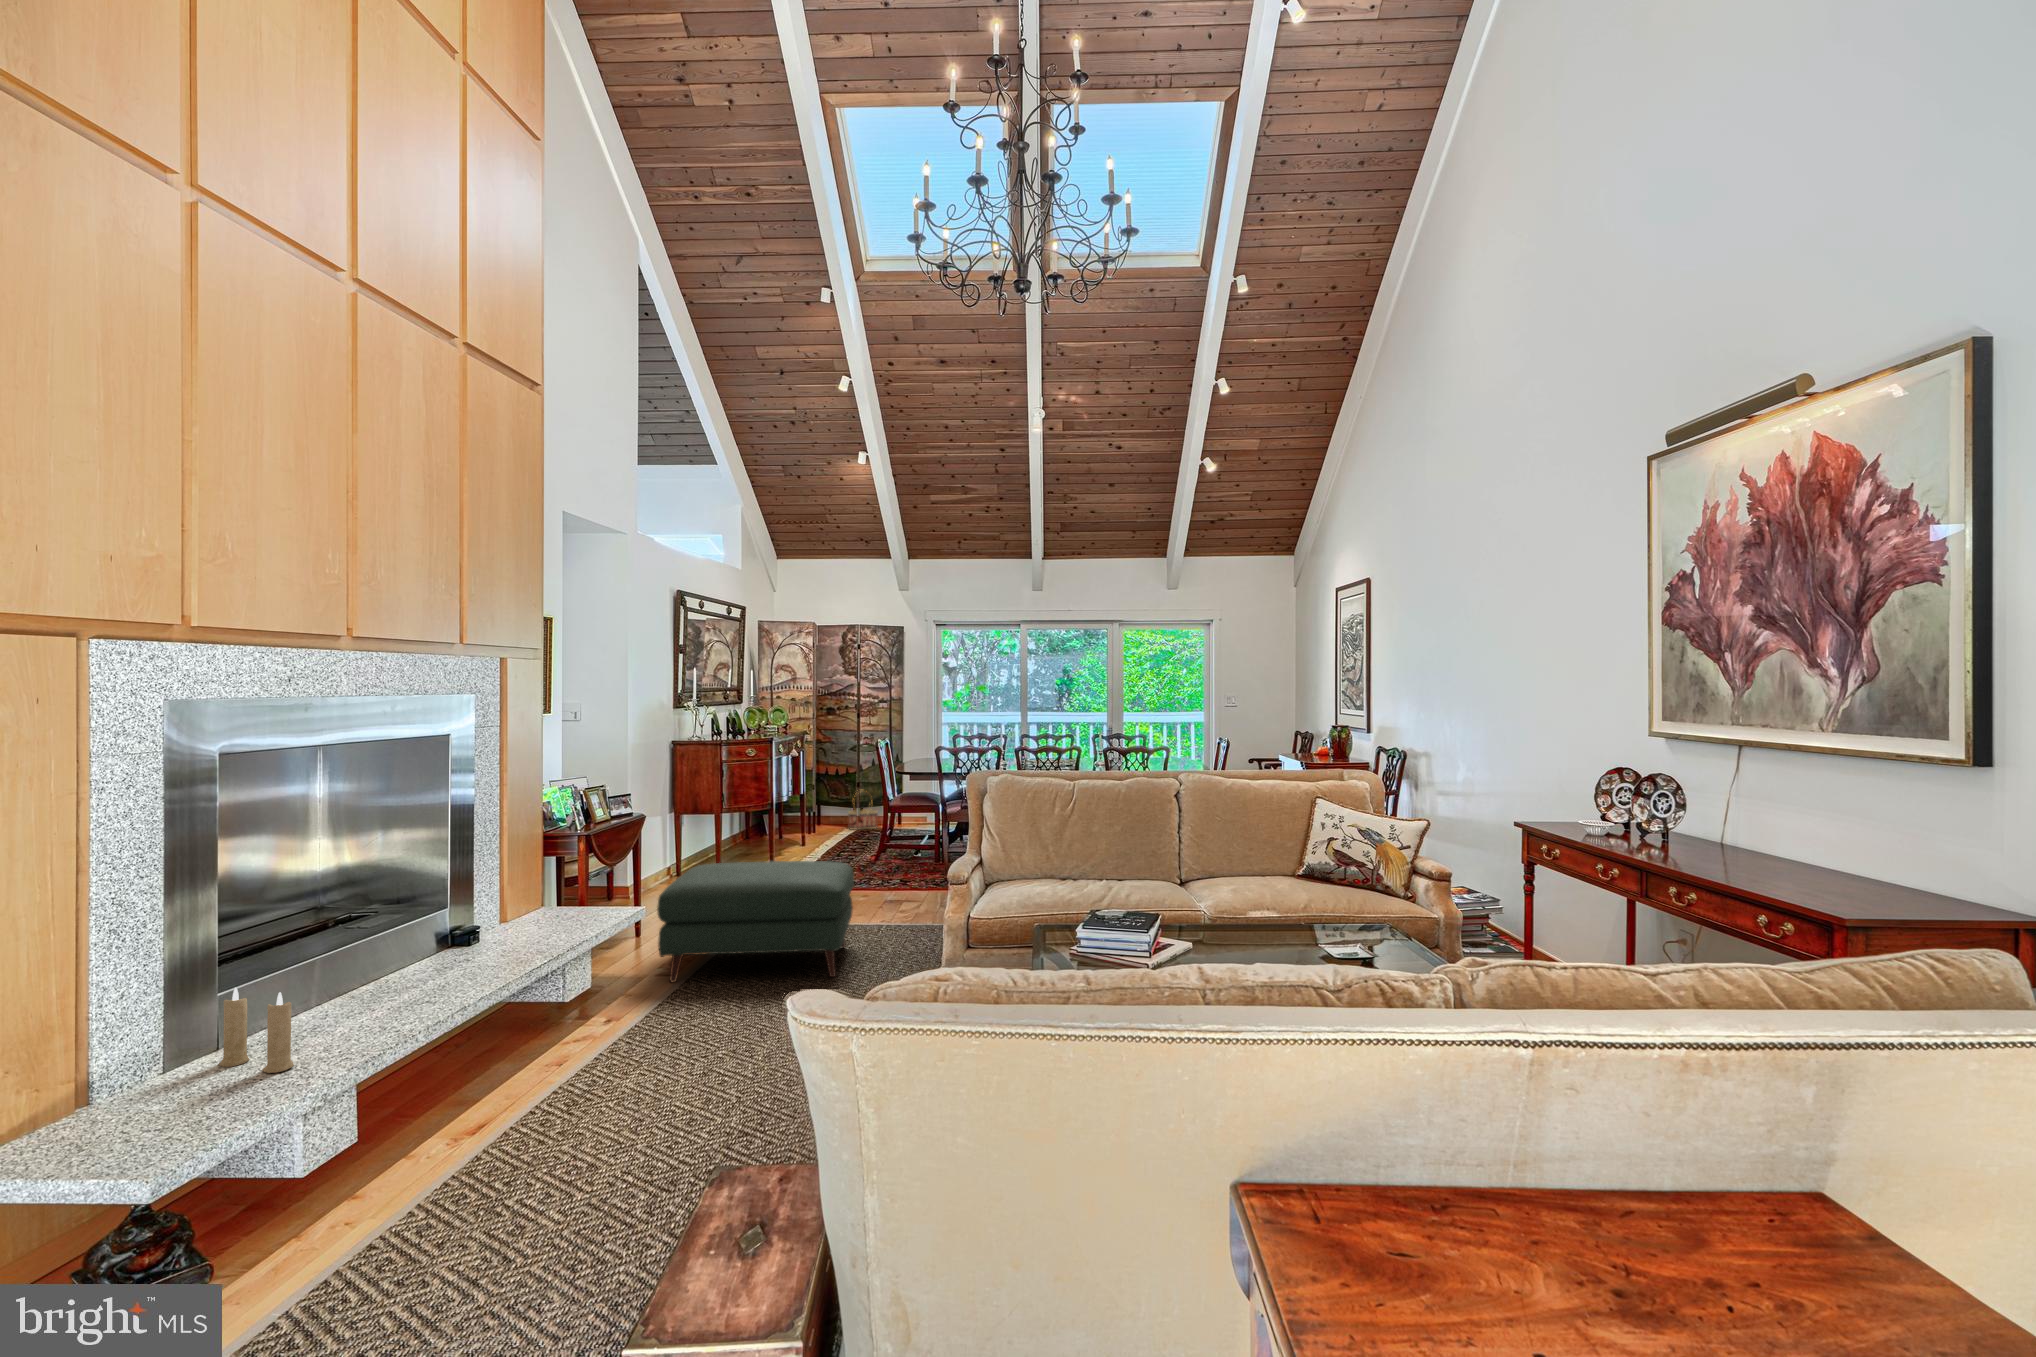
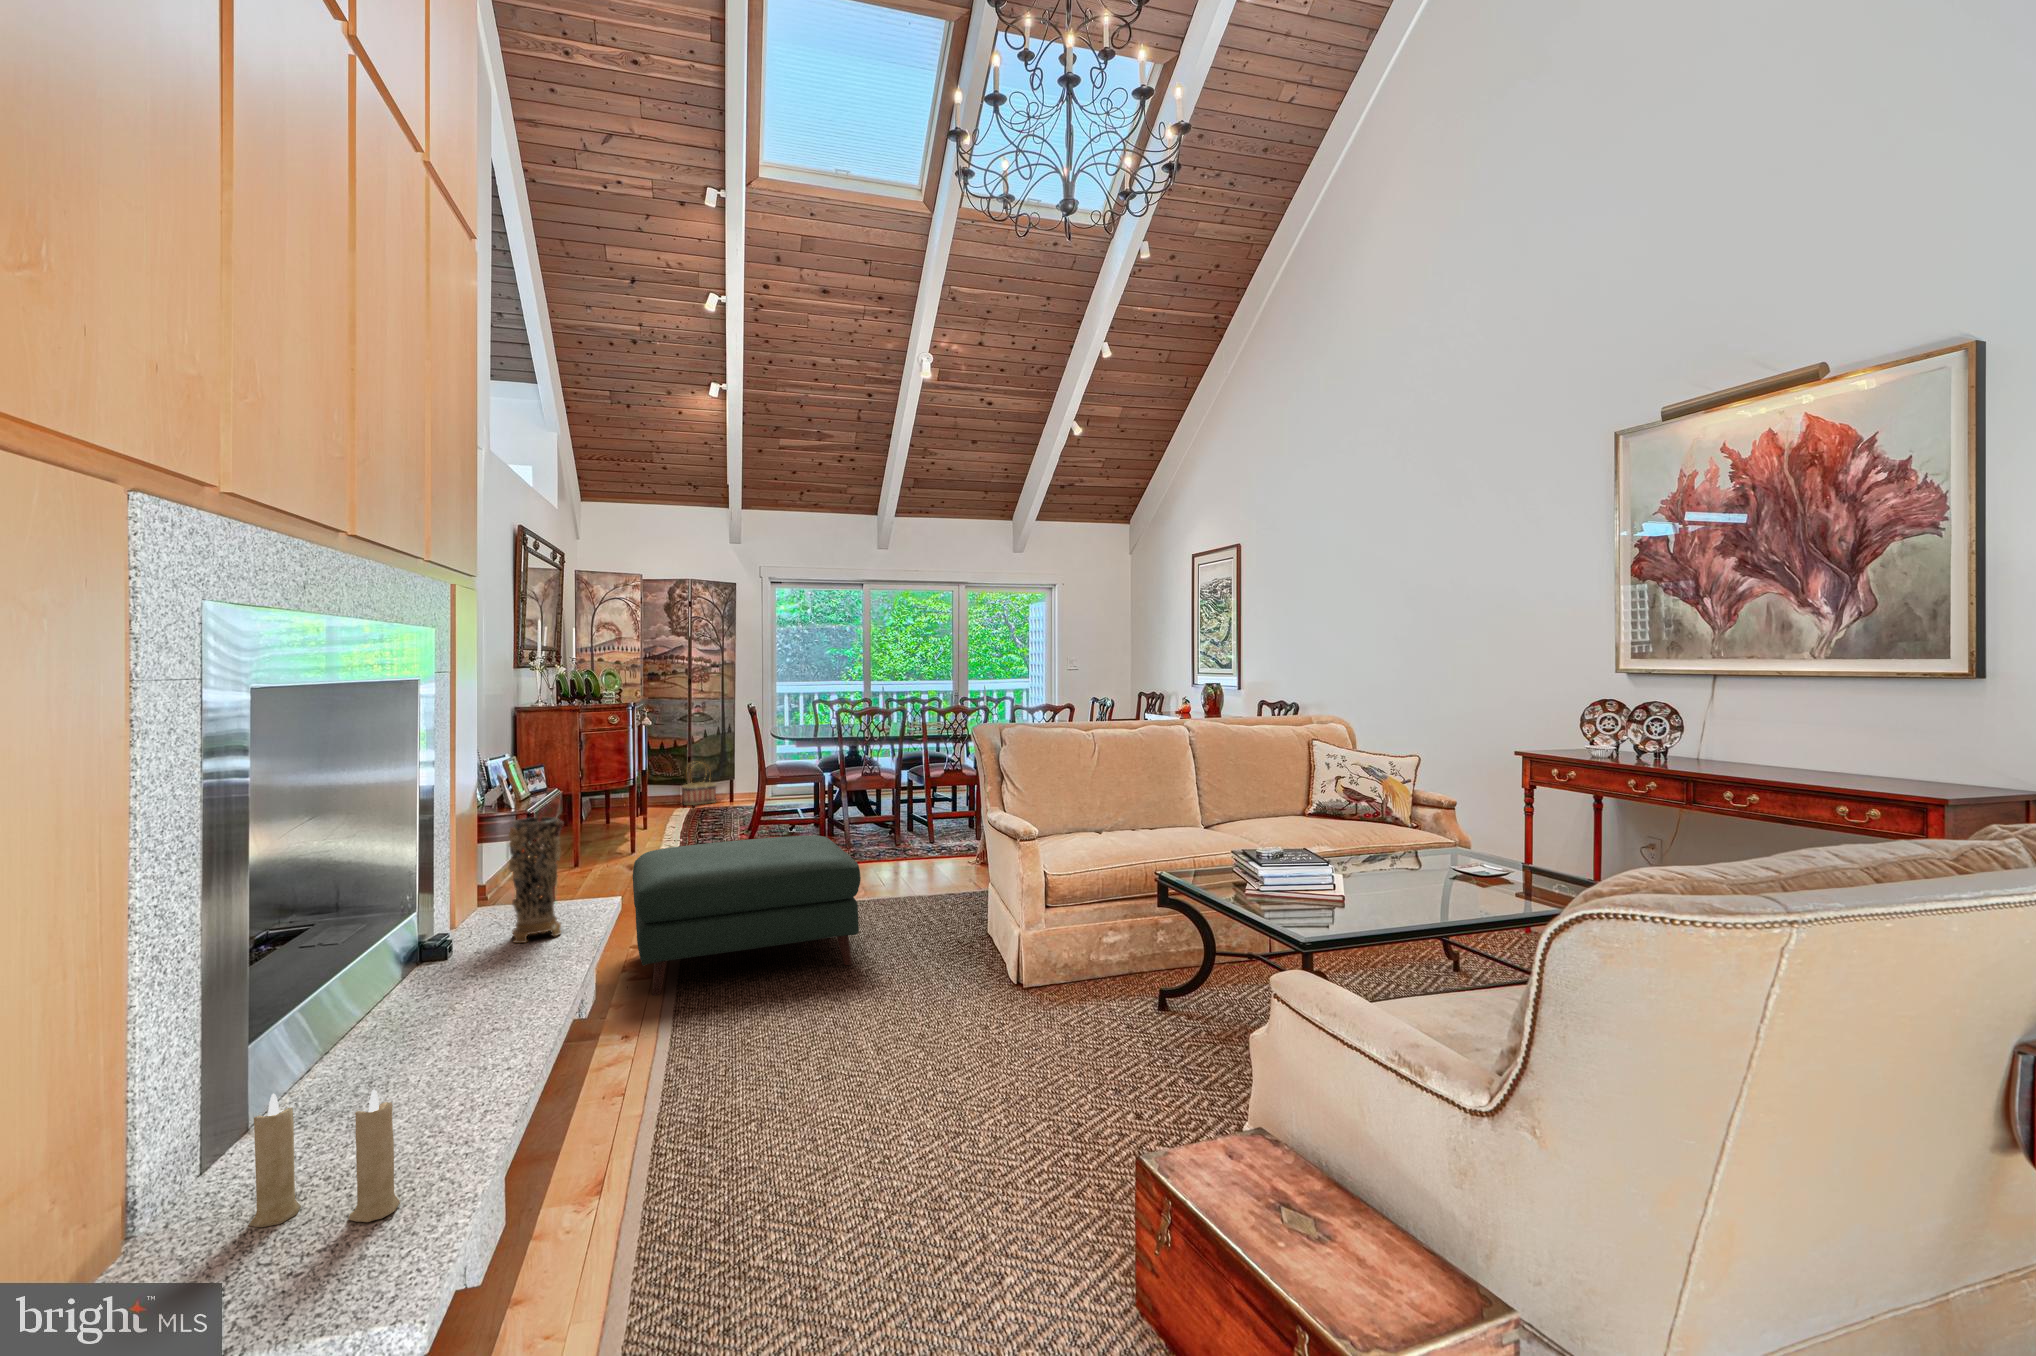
decorative vase: none [536,831,579,926] -> present [508,817,564,943]

